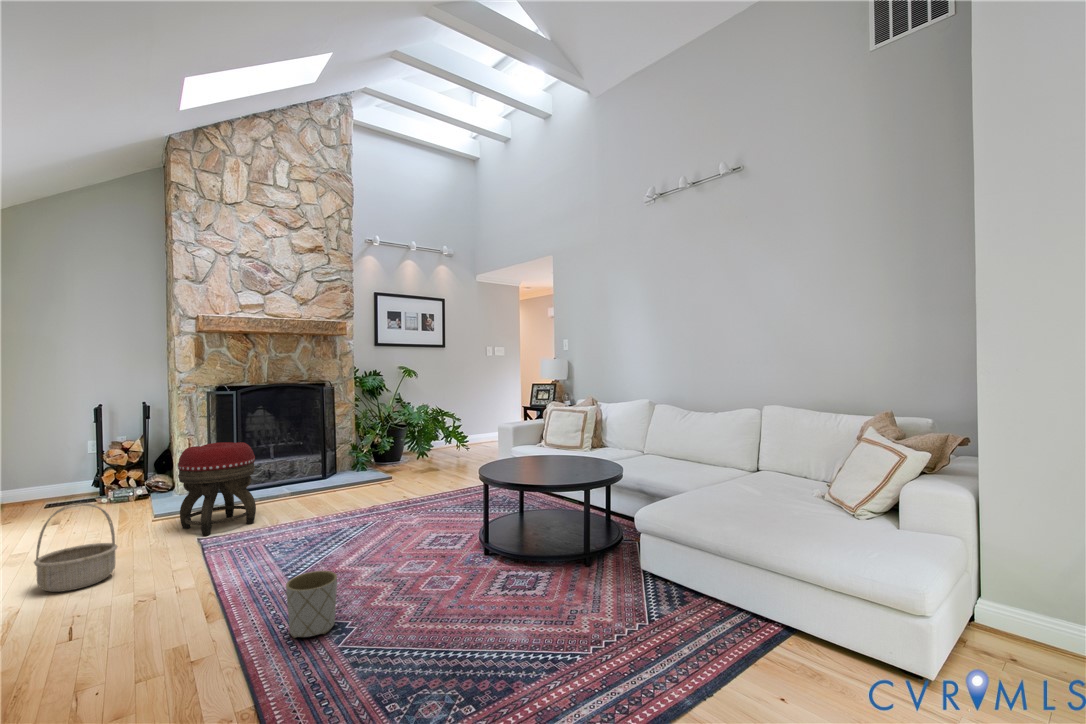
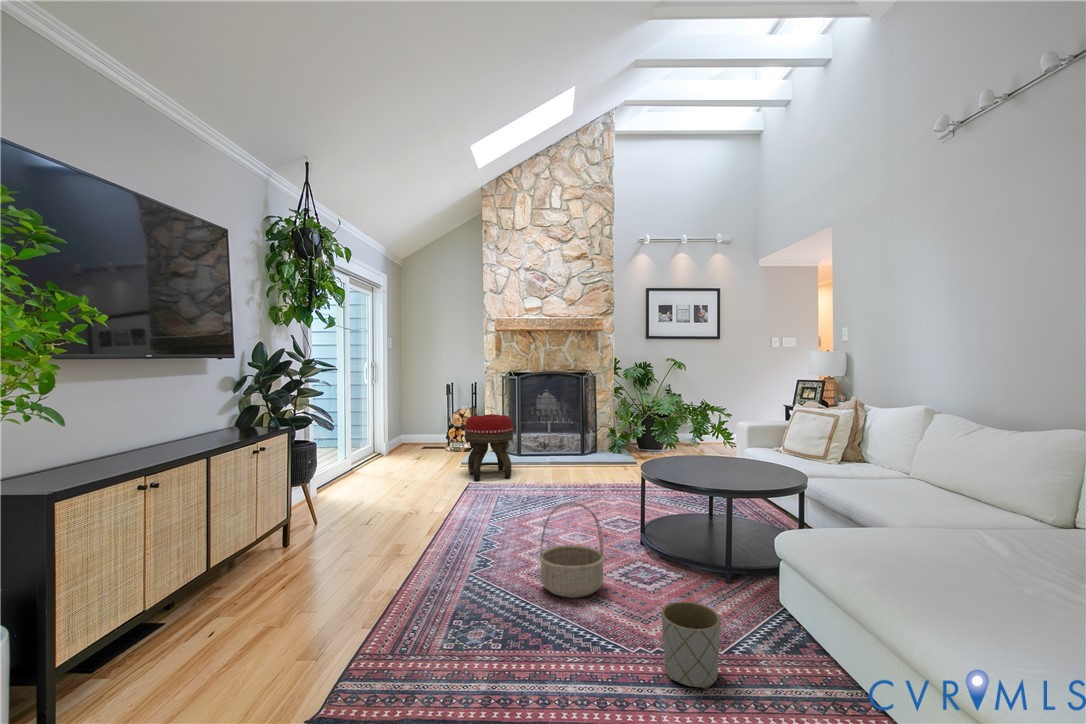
basket: present [34,503,117,592] -> present [539,502,605,598]
planter: present [286,571,337,638] -> present [661,602,721,689]

